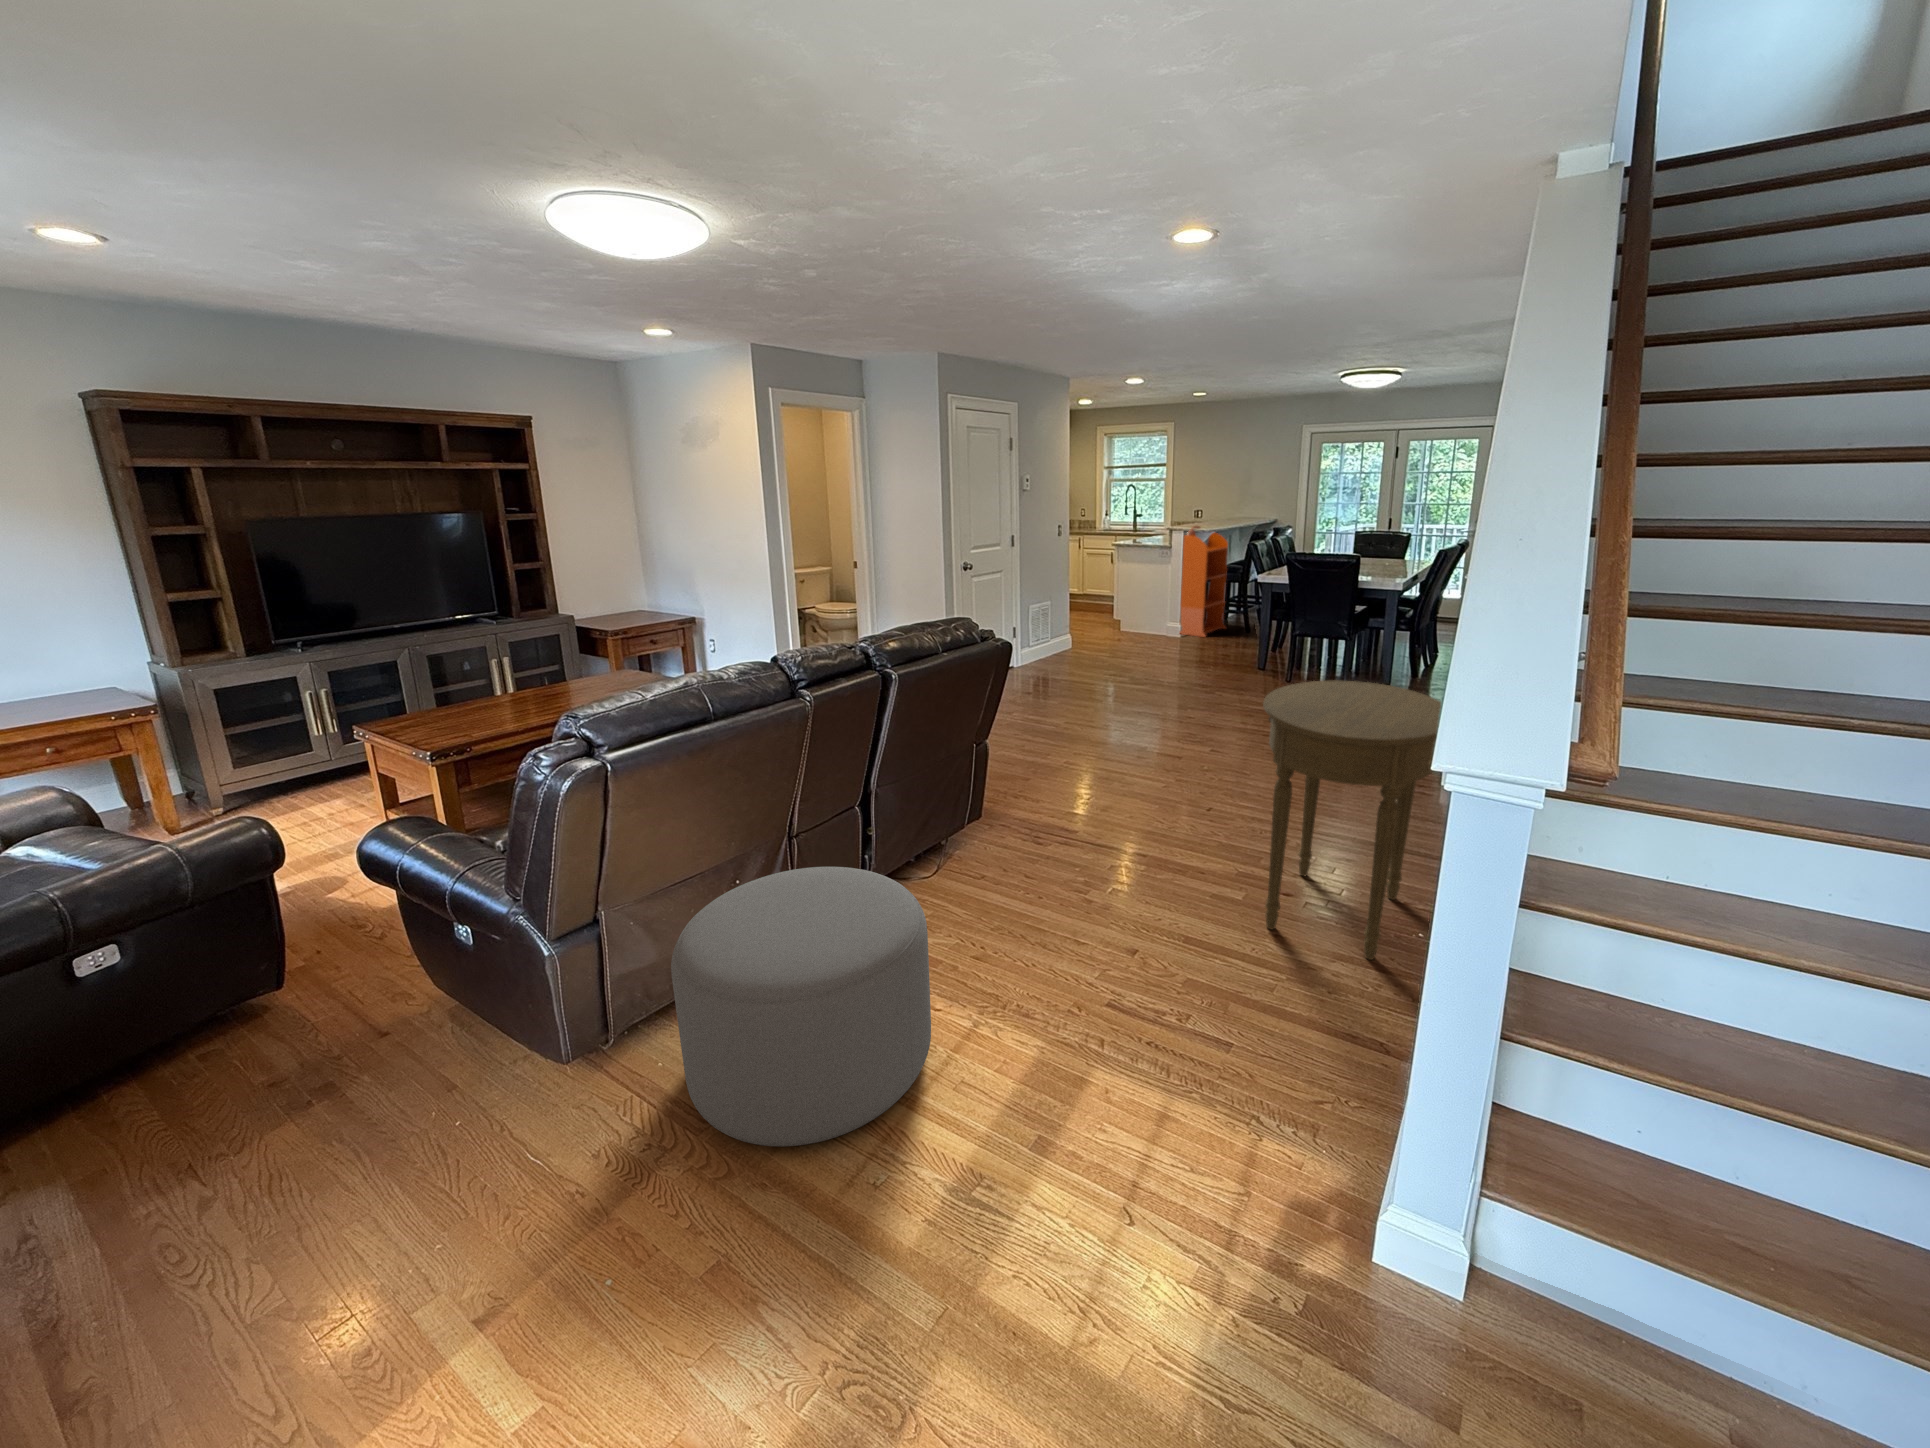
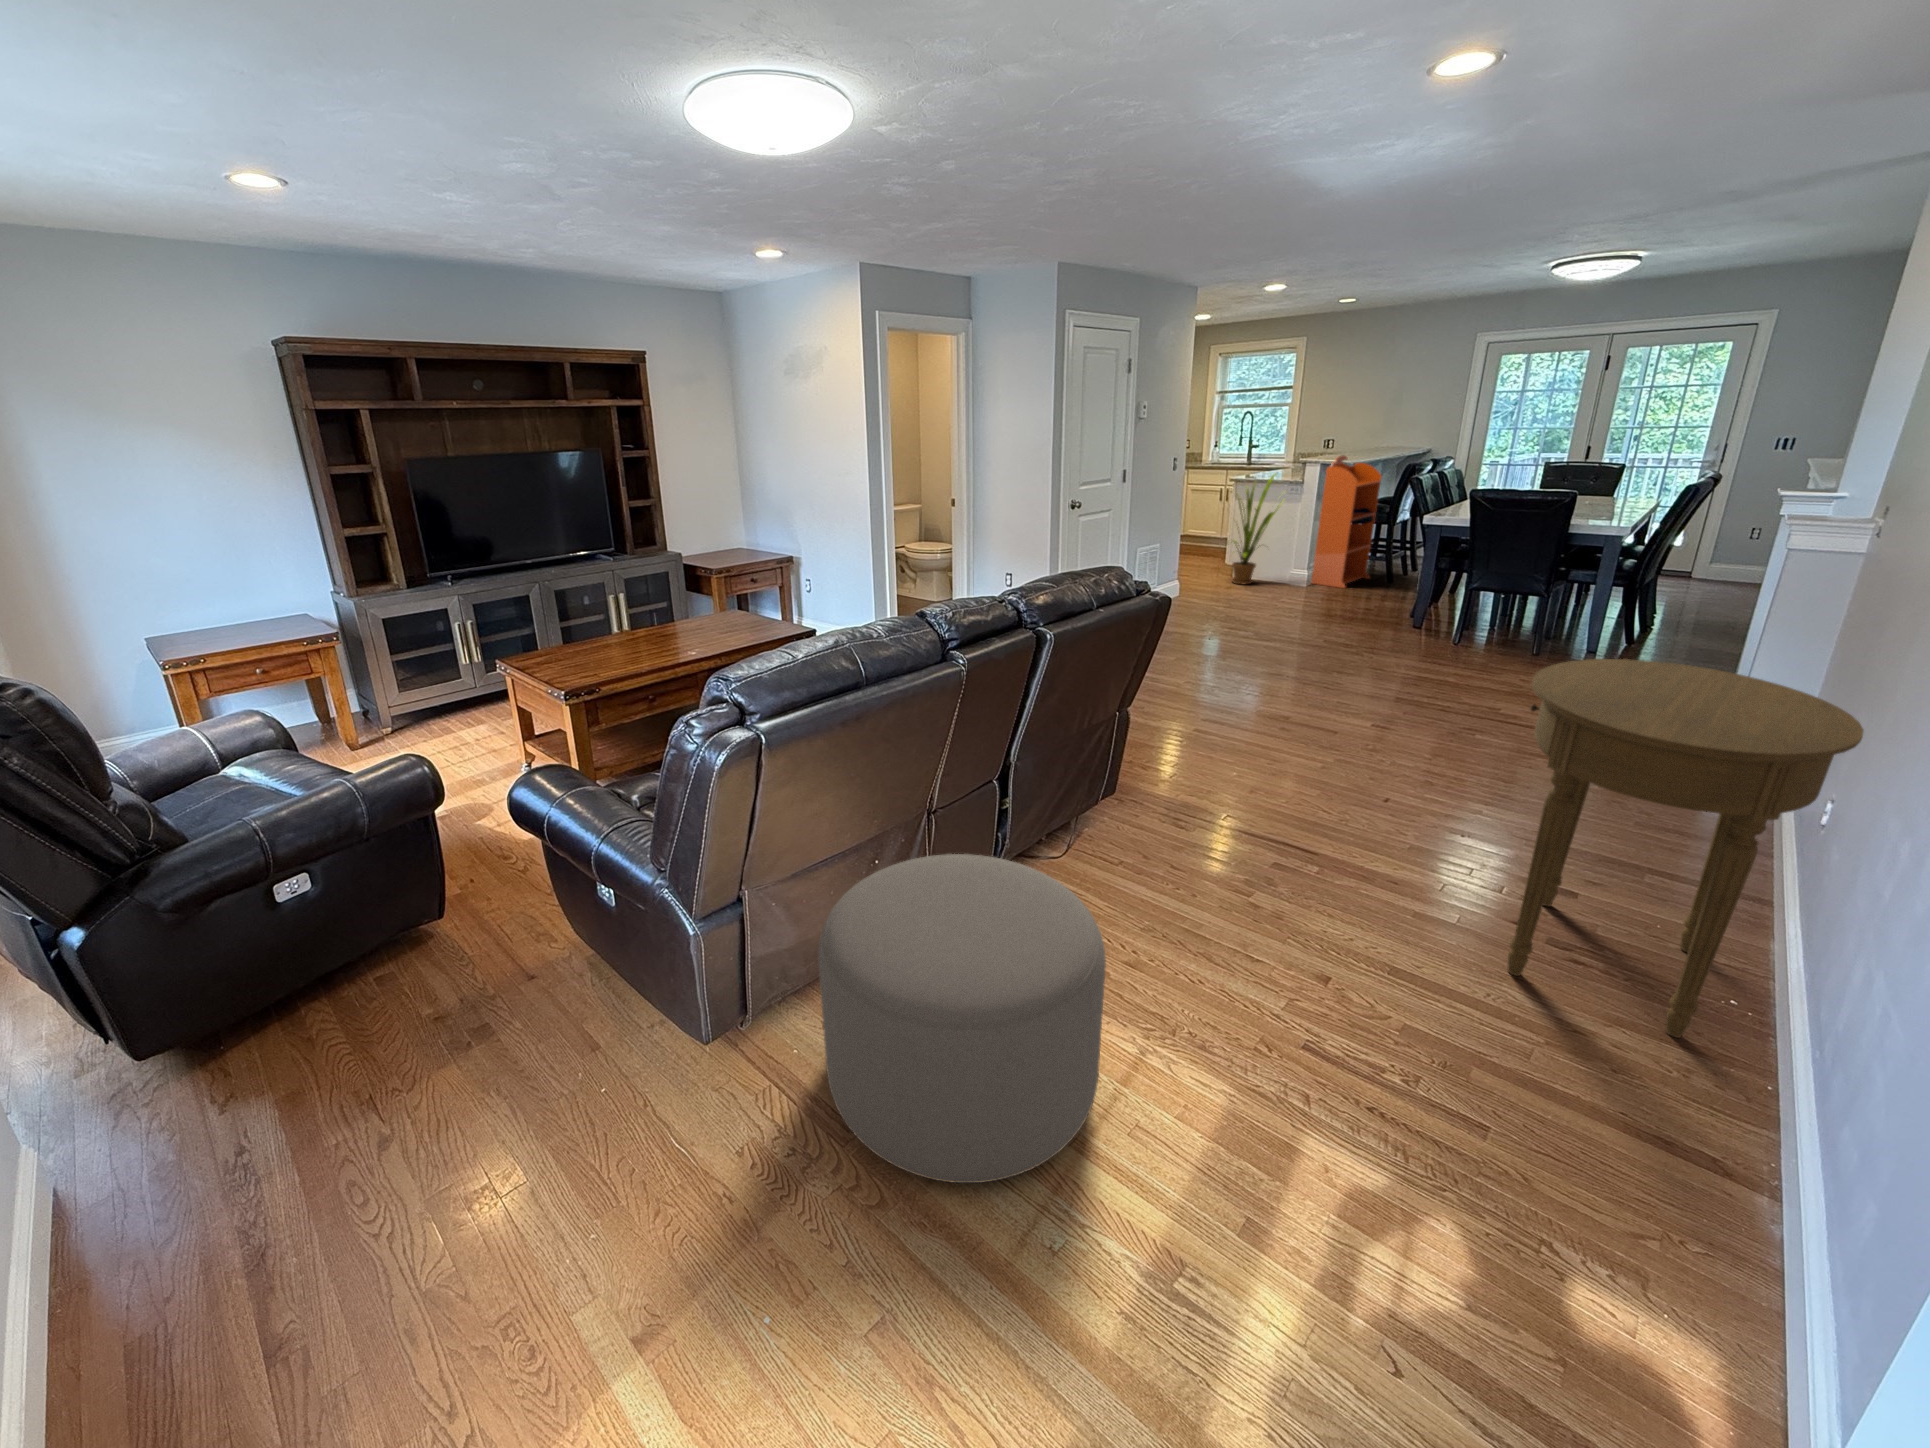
house plant: none [1106,540,1155,636] -> present [1232,474,1280,585]

